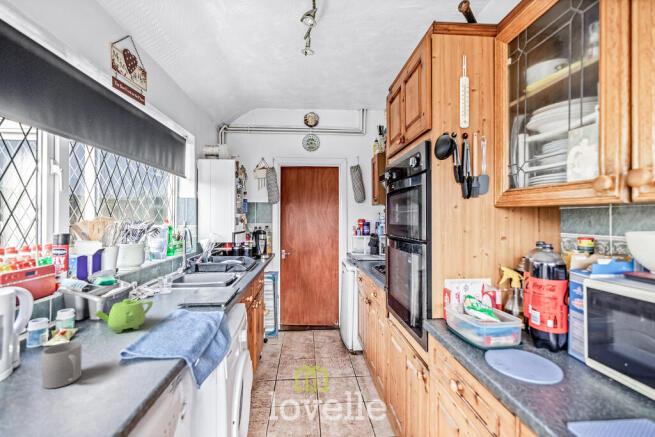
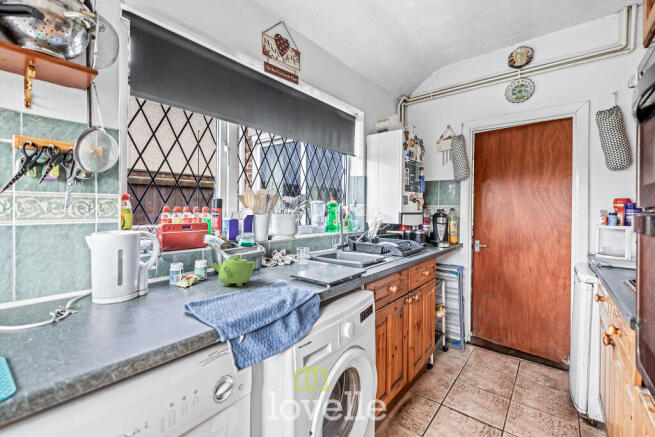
mug: present [42,341,82,388] -> none [130,278,160,313]

